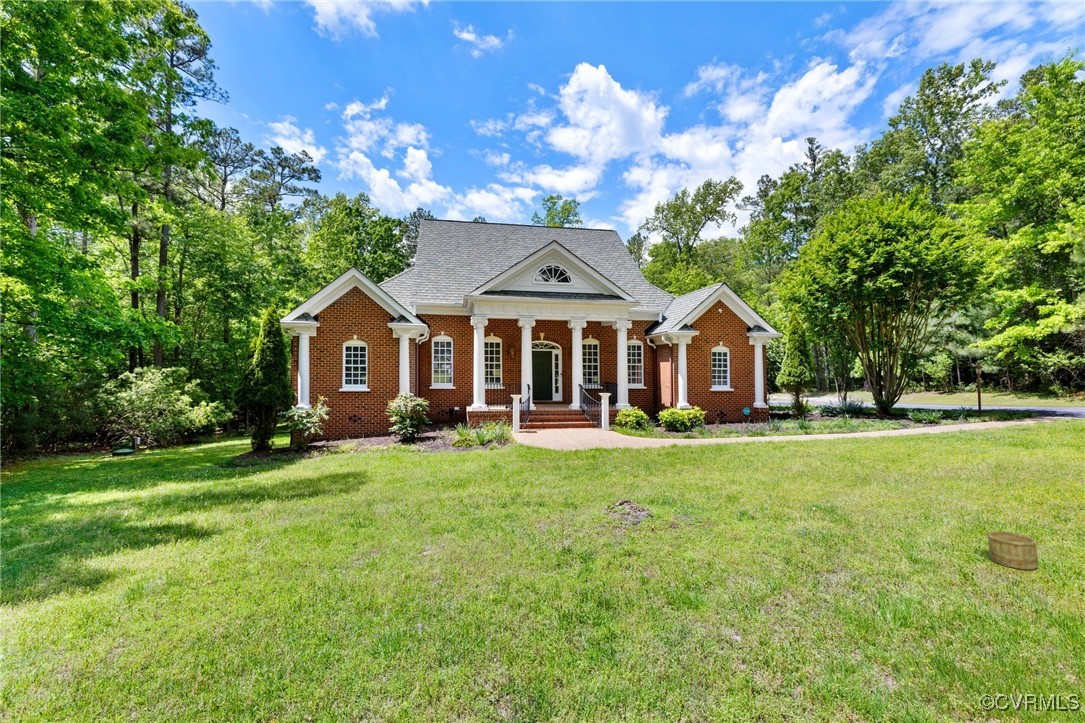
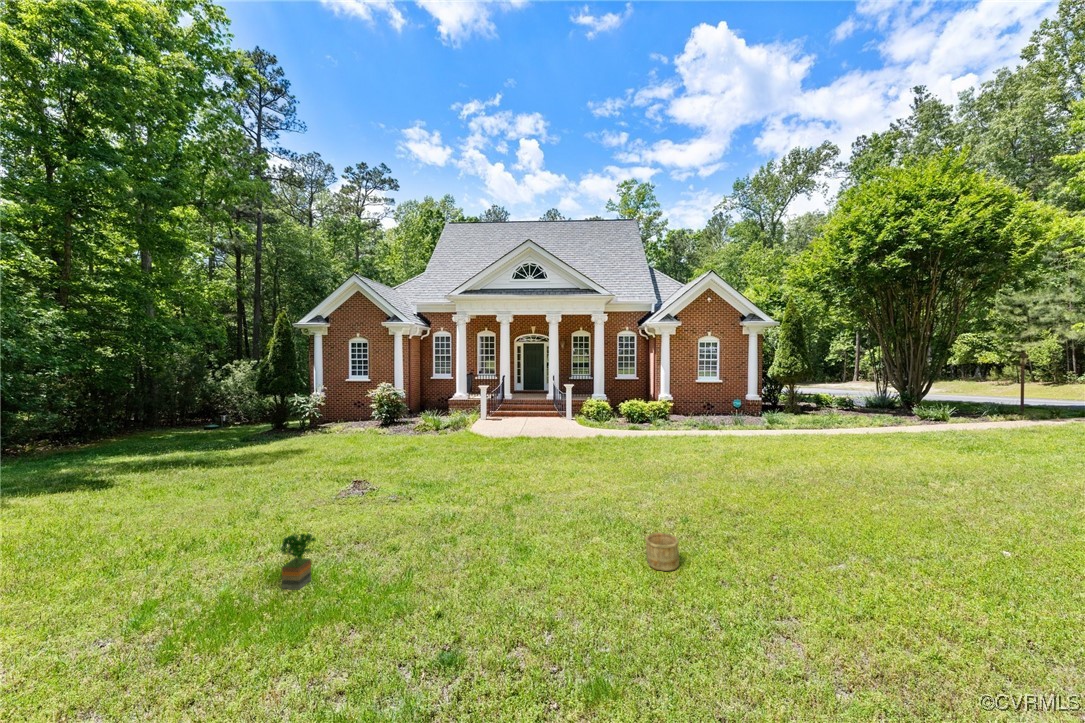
potted tree: none [668,564,719,641] -> present [281,534,316,590]

